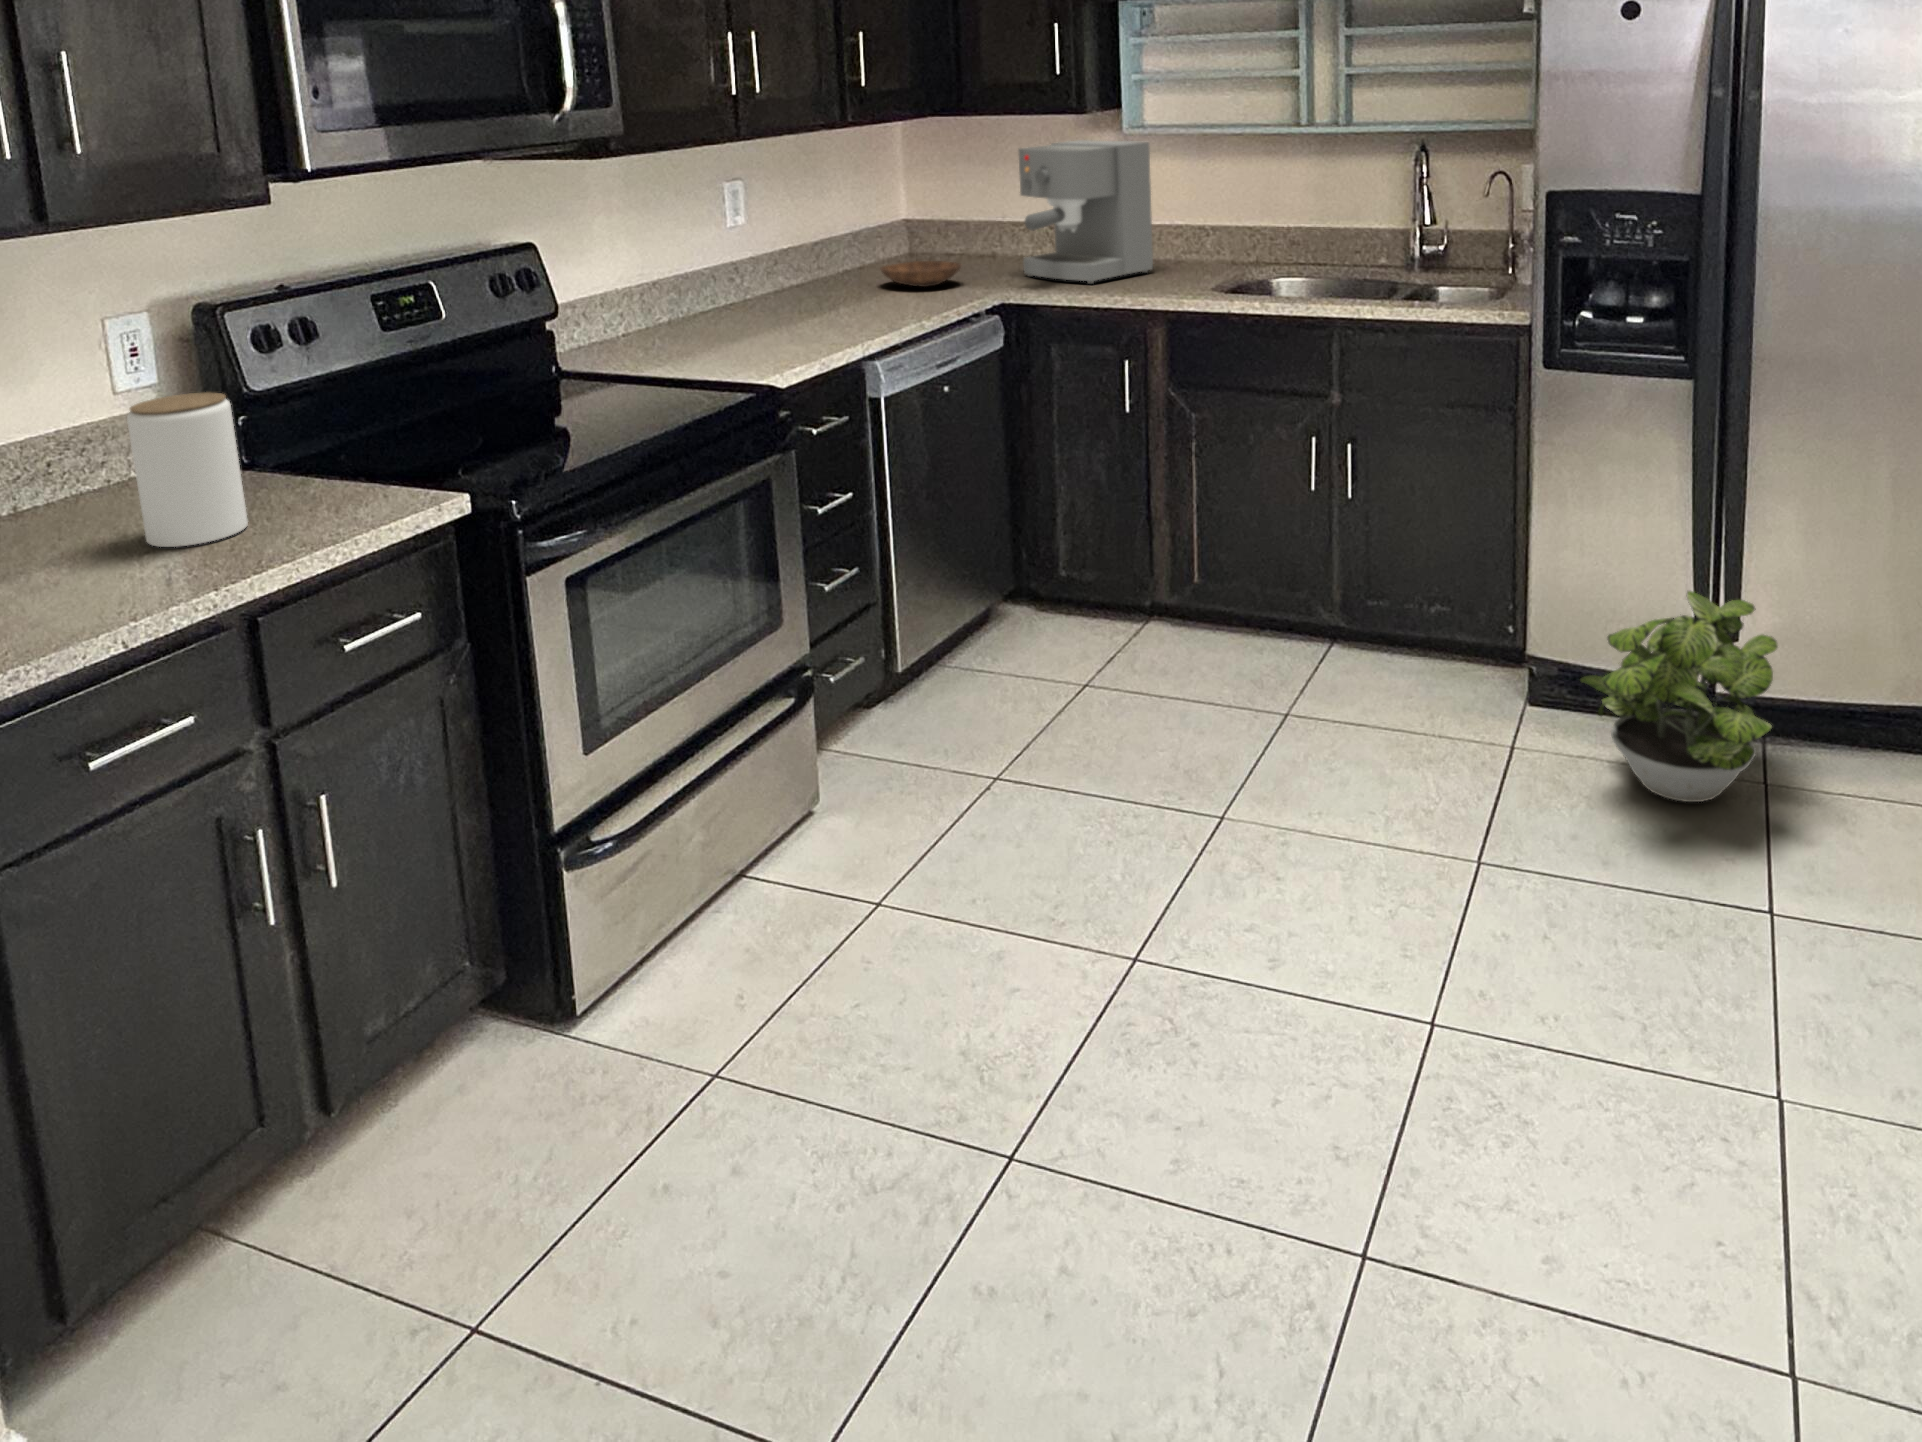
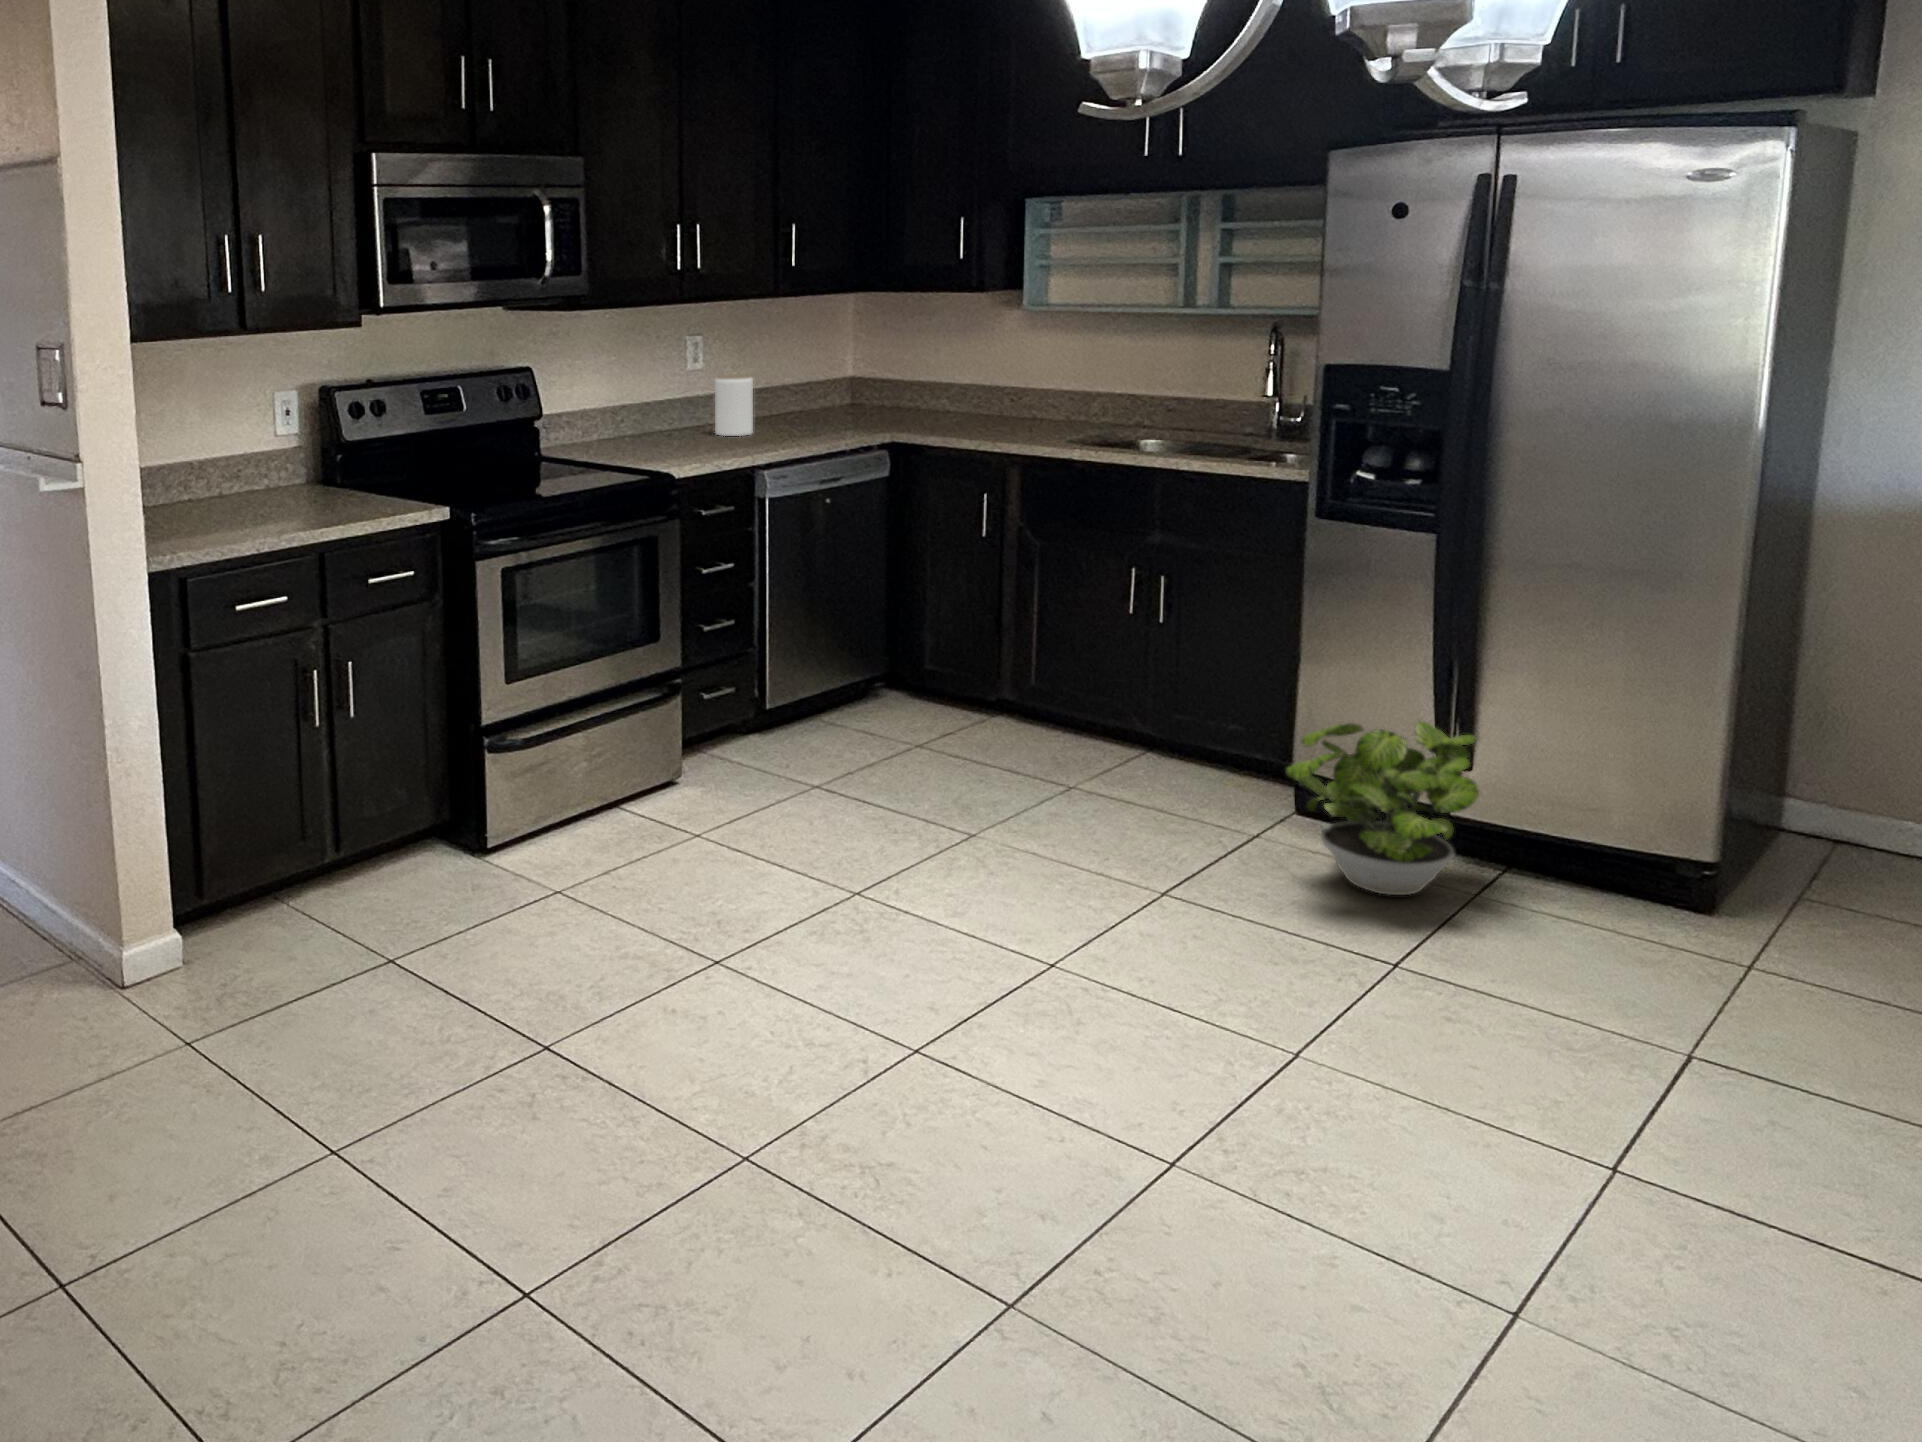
coffee maker: present [1019,140,1153,284] -> none [918,314,1041,433]
bowl: present [880,261,961,287] -> none [805,407,871,427]
jar: present [127,392,248,547] -> present [715,375,753,436]

